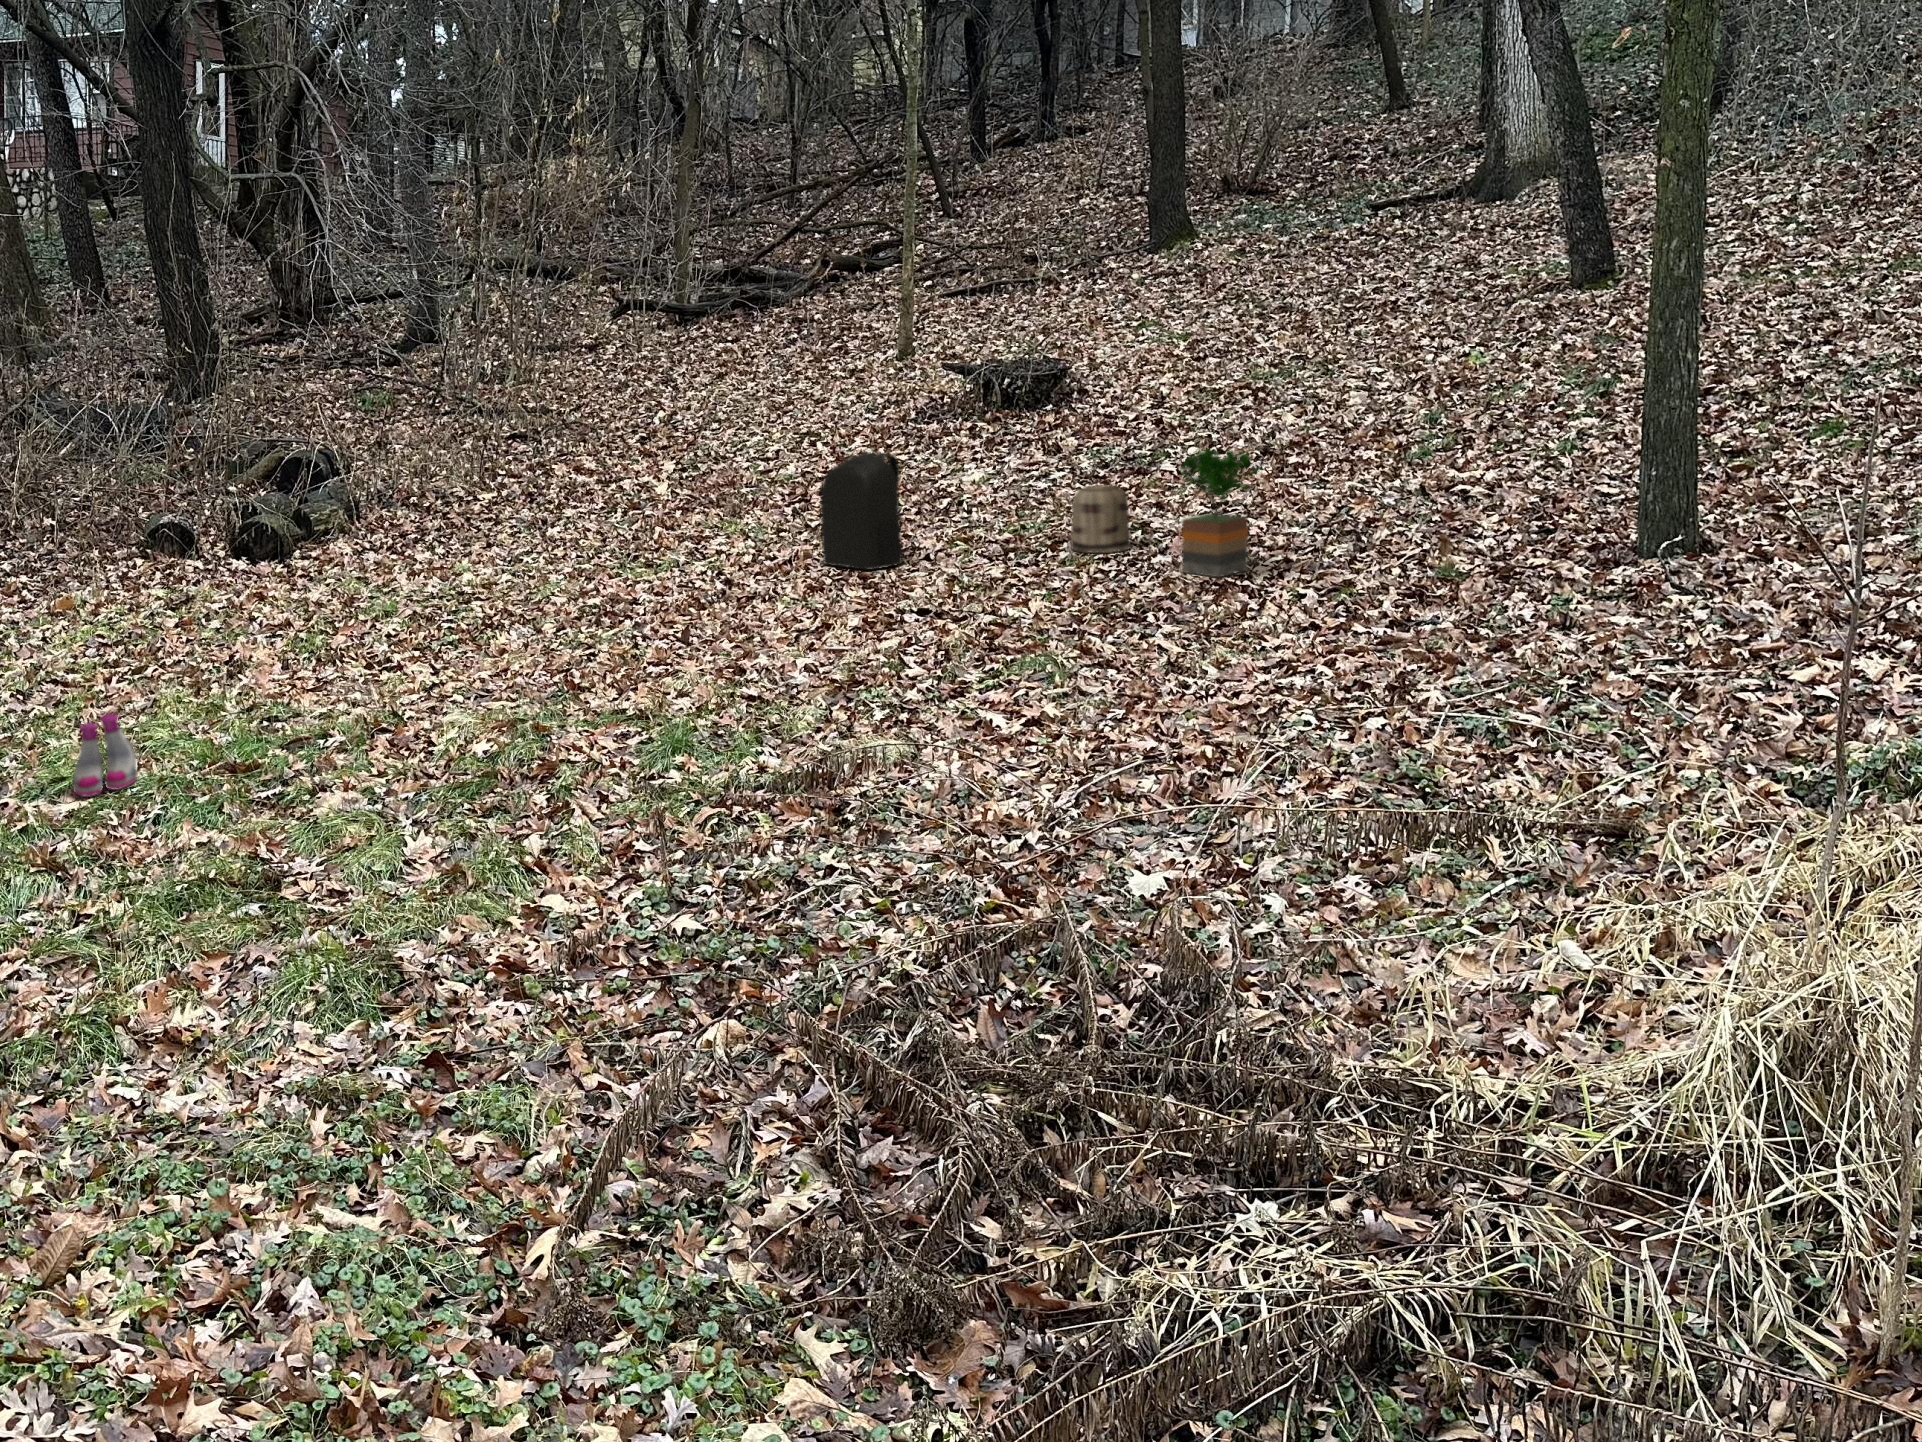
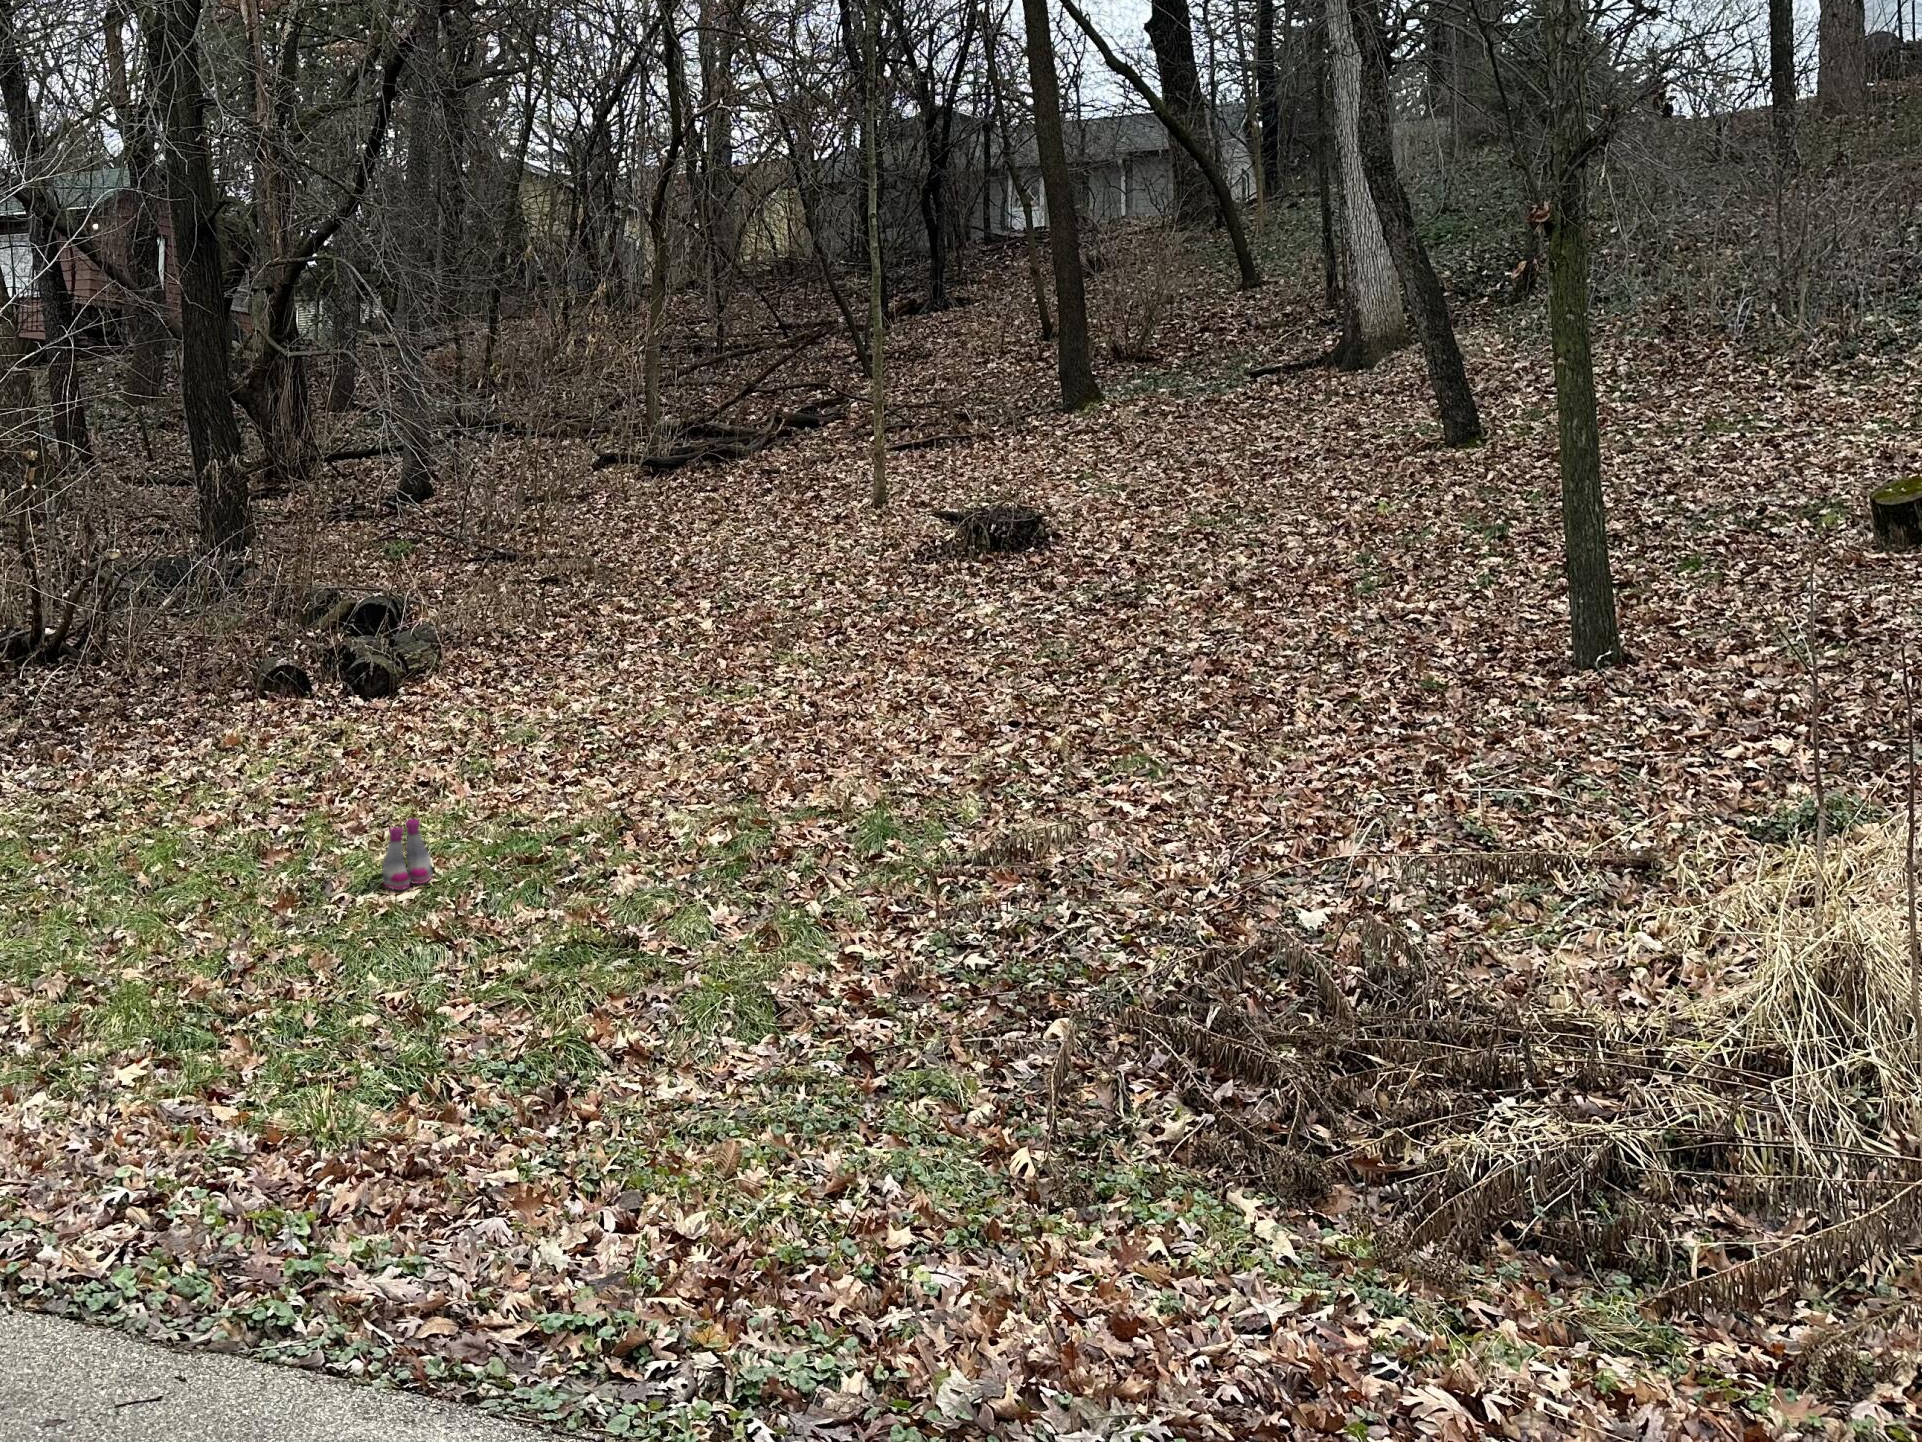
potted tree: present [1182,450,1261,577] -> none [1199,584,1269,693]
backpack: present [820,452,904,570] -> none [893,587,969,692]
basket: present [1071,468,1131,553] -> none [1101,602,1153,675]

